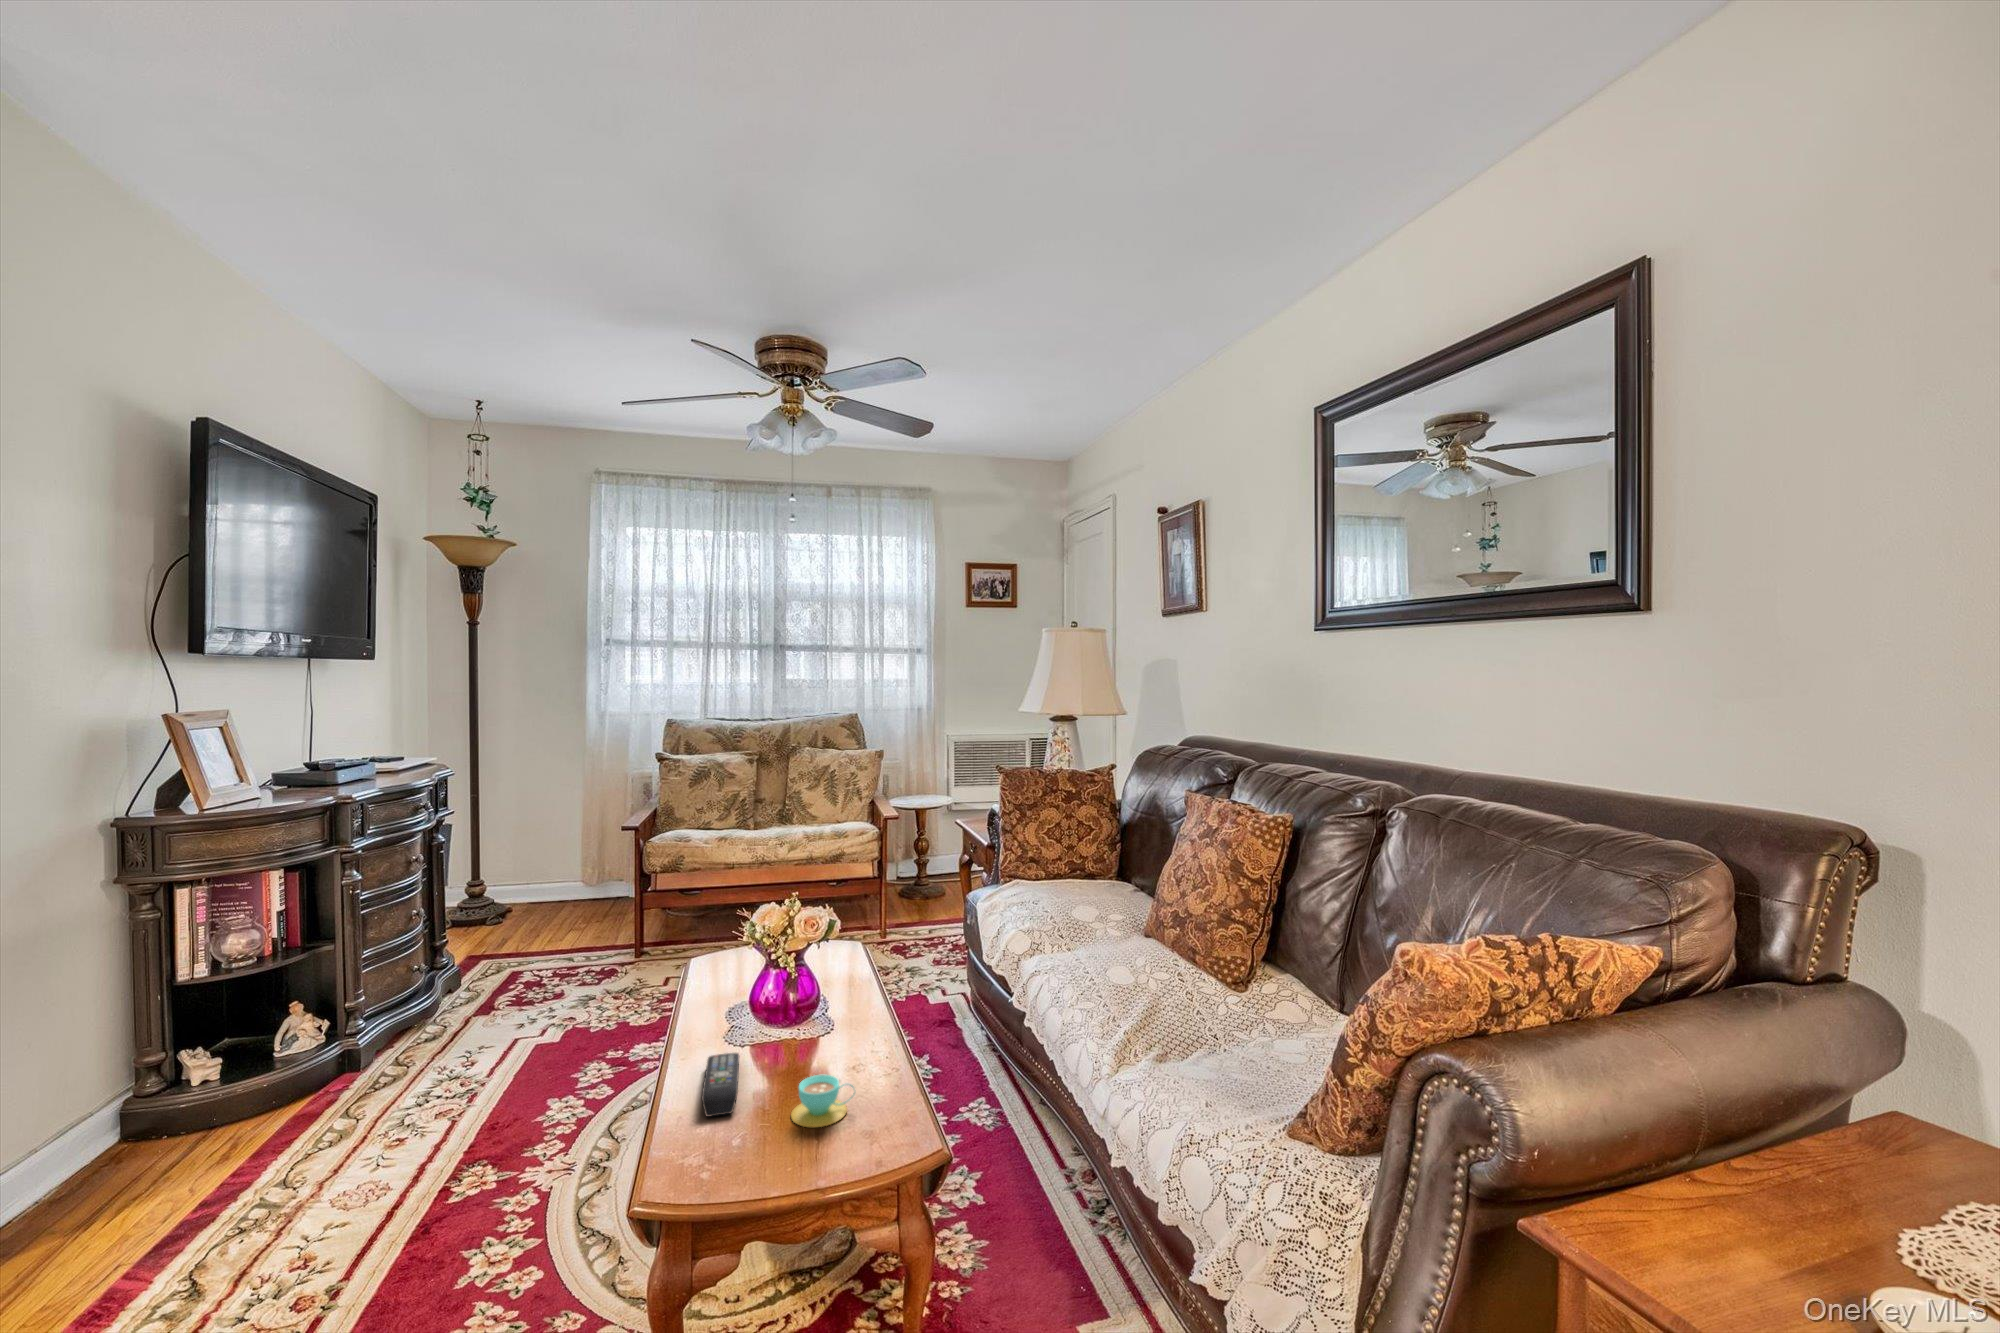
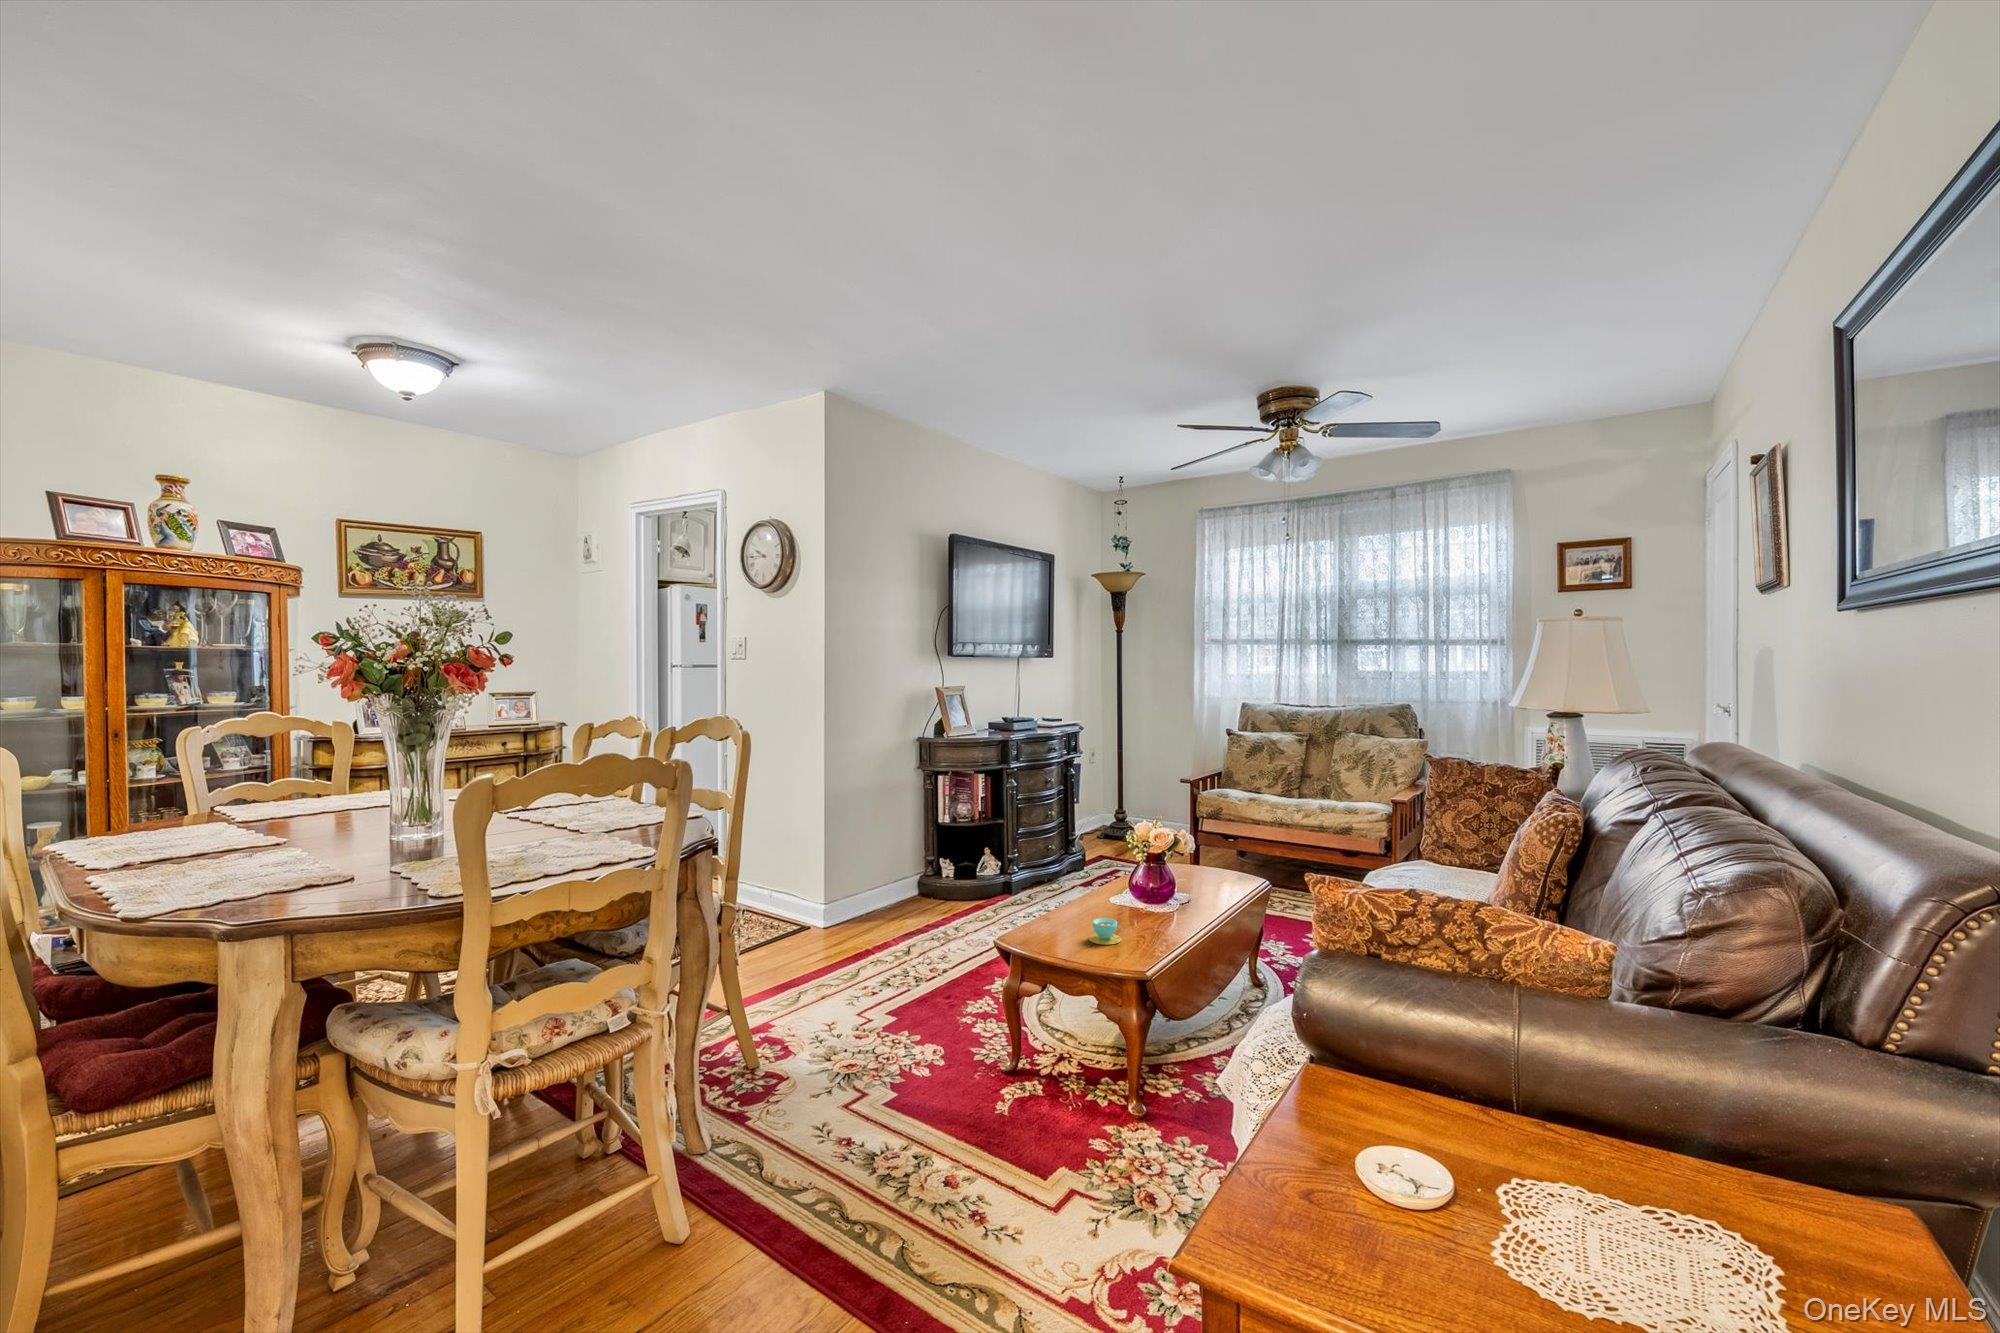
remote control: present [702,1053,740,1117] -> none [1054,902,1100,926]

